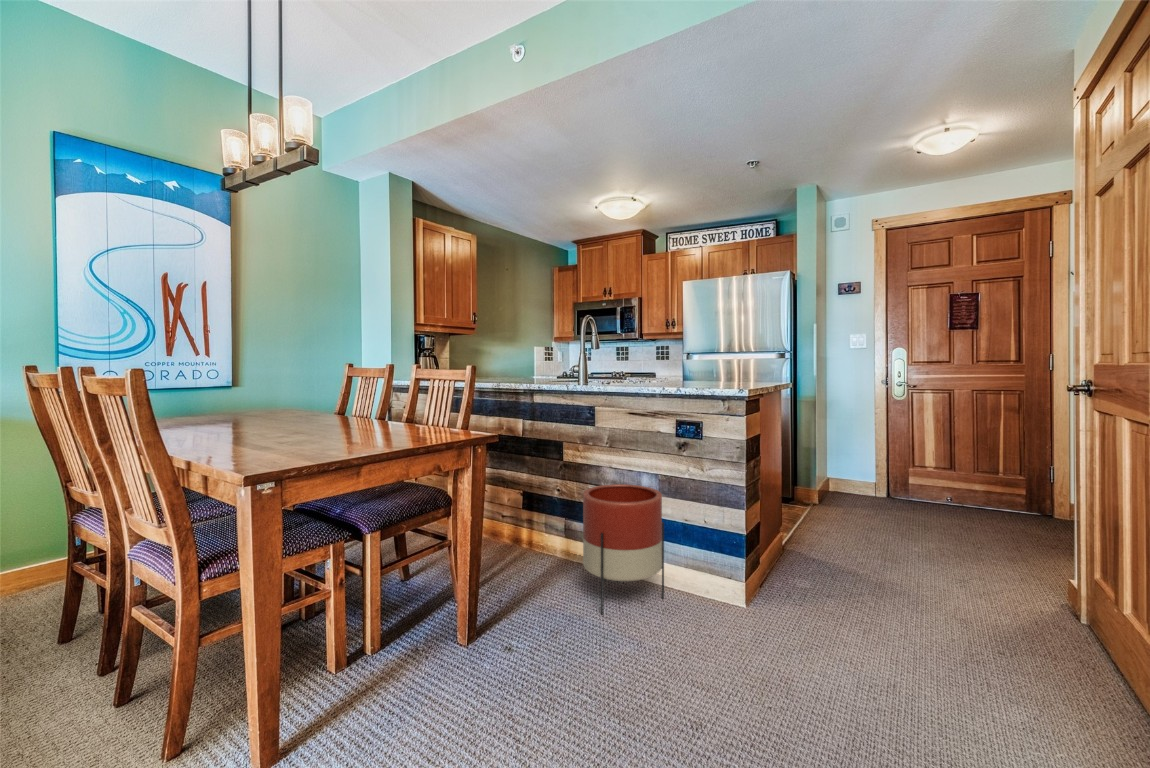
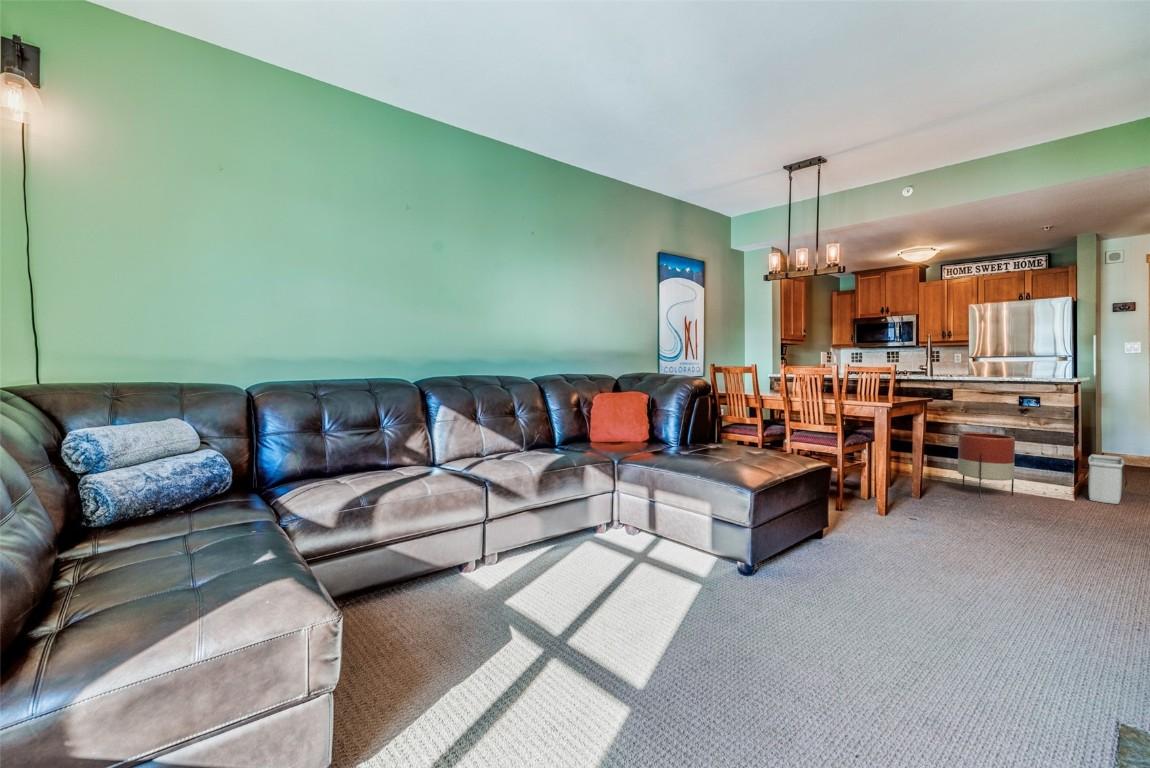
storage bin: none [769,509,825,608] -> present [1084,454,1127,504]

